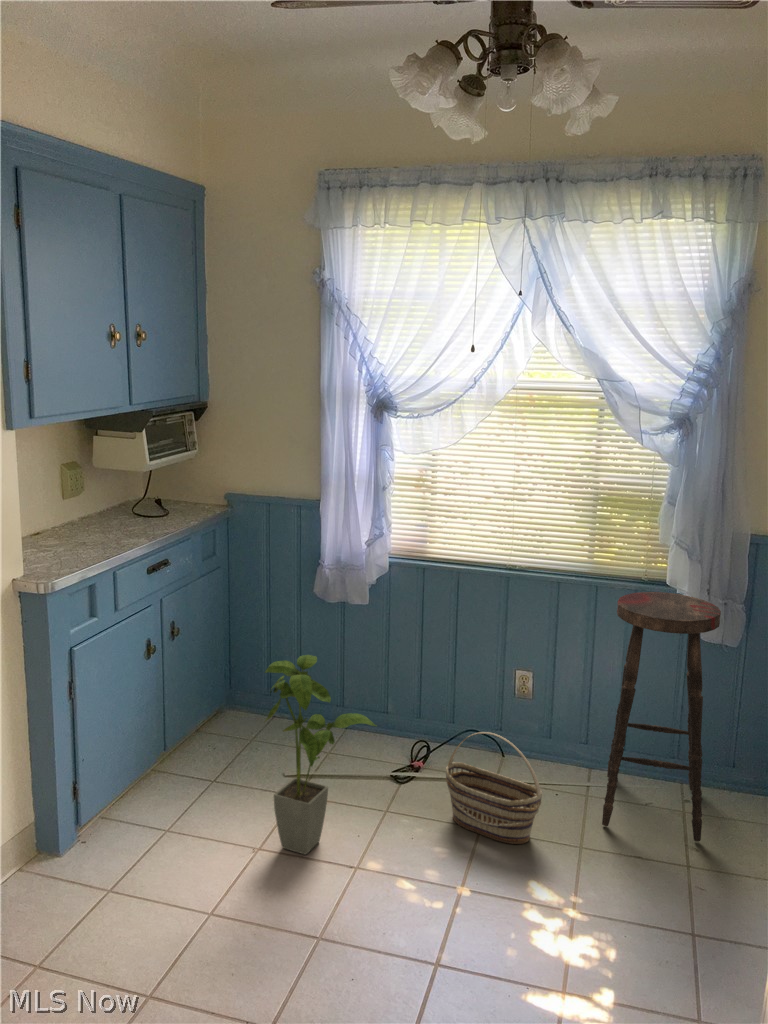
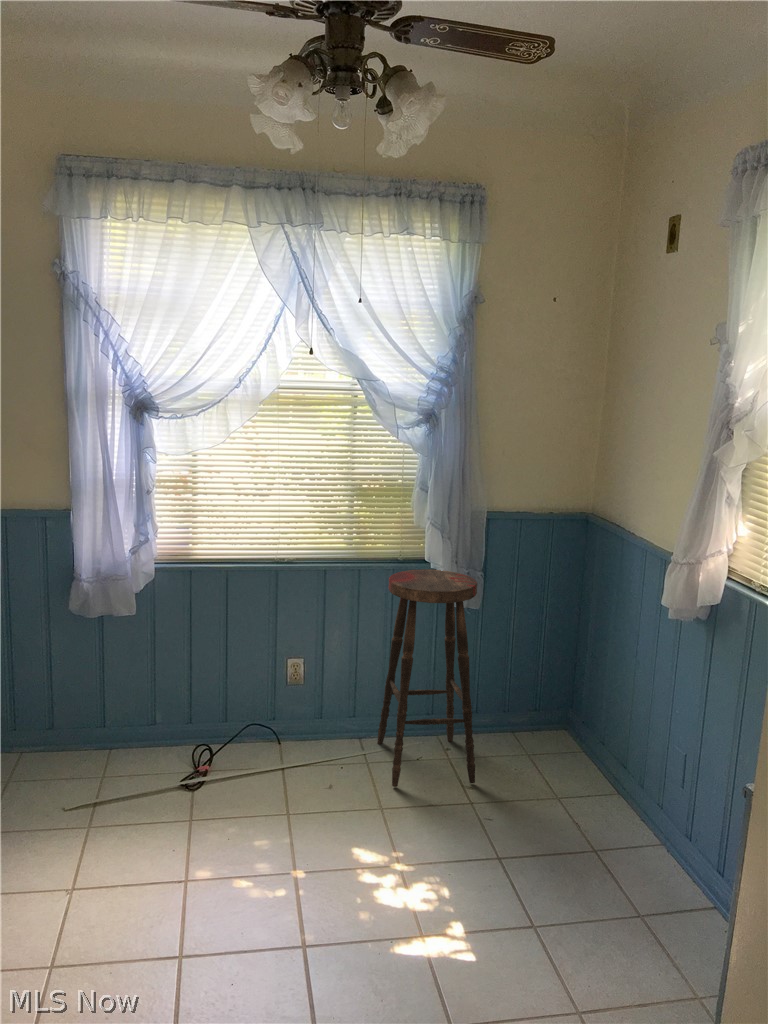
house plant: present [265,655,376,855] -> none [72,668,196,879]
basket: present [446,732,542,844] -> none [249,719,347,821]

